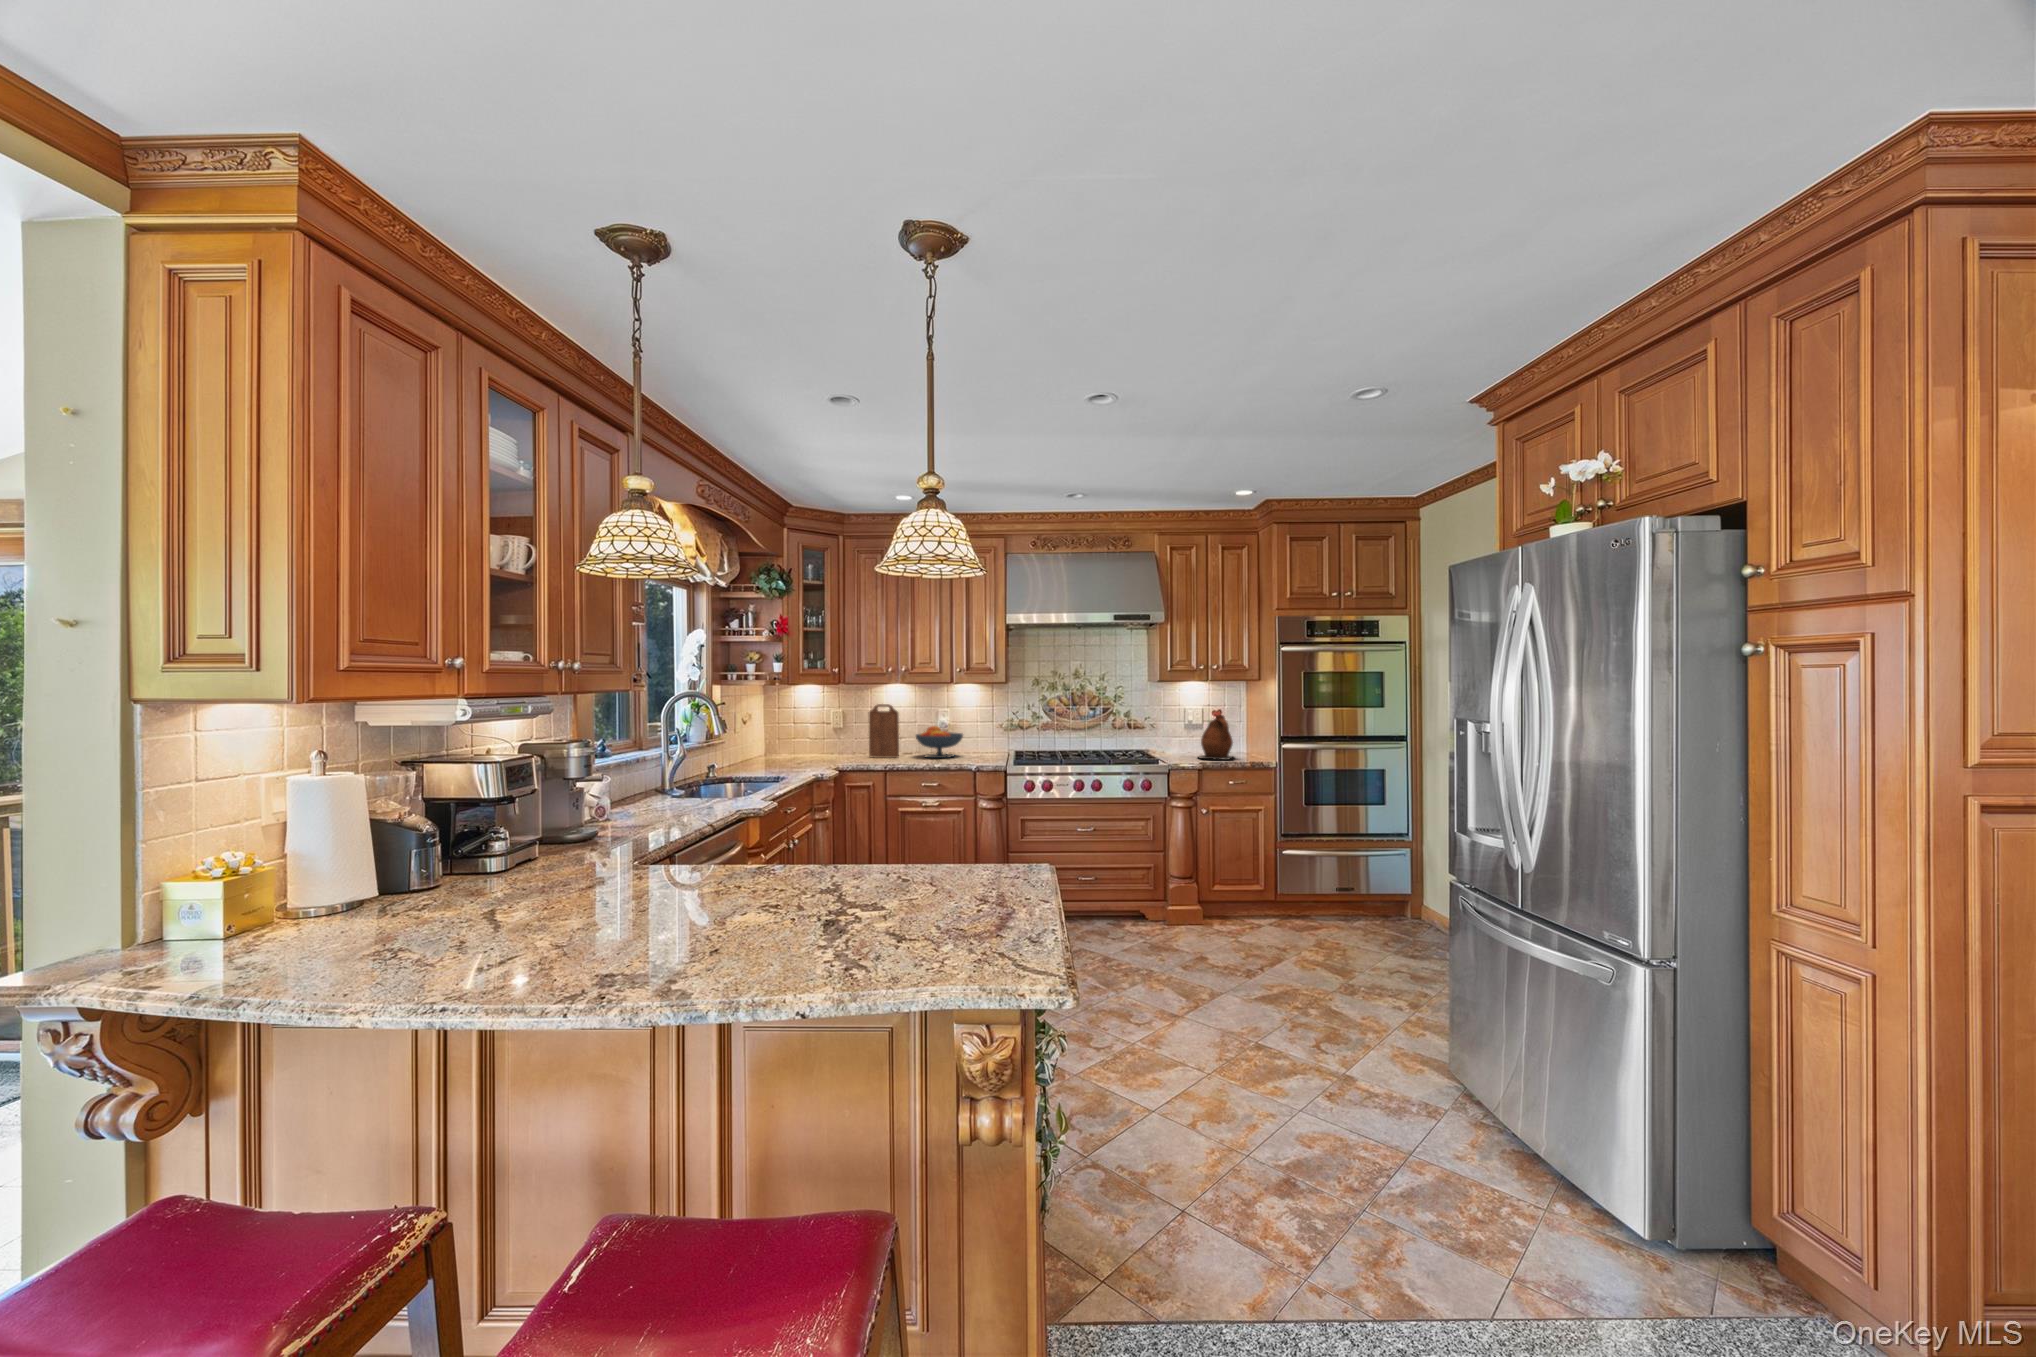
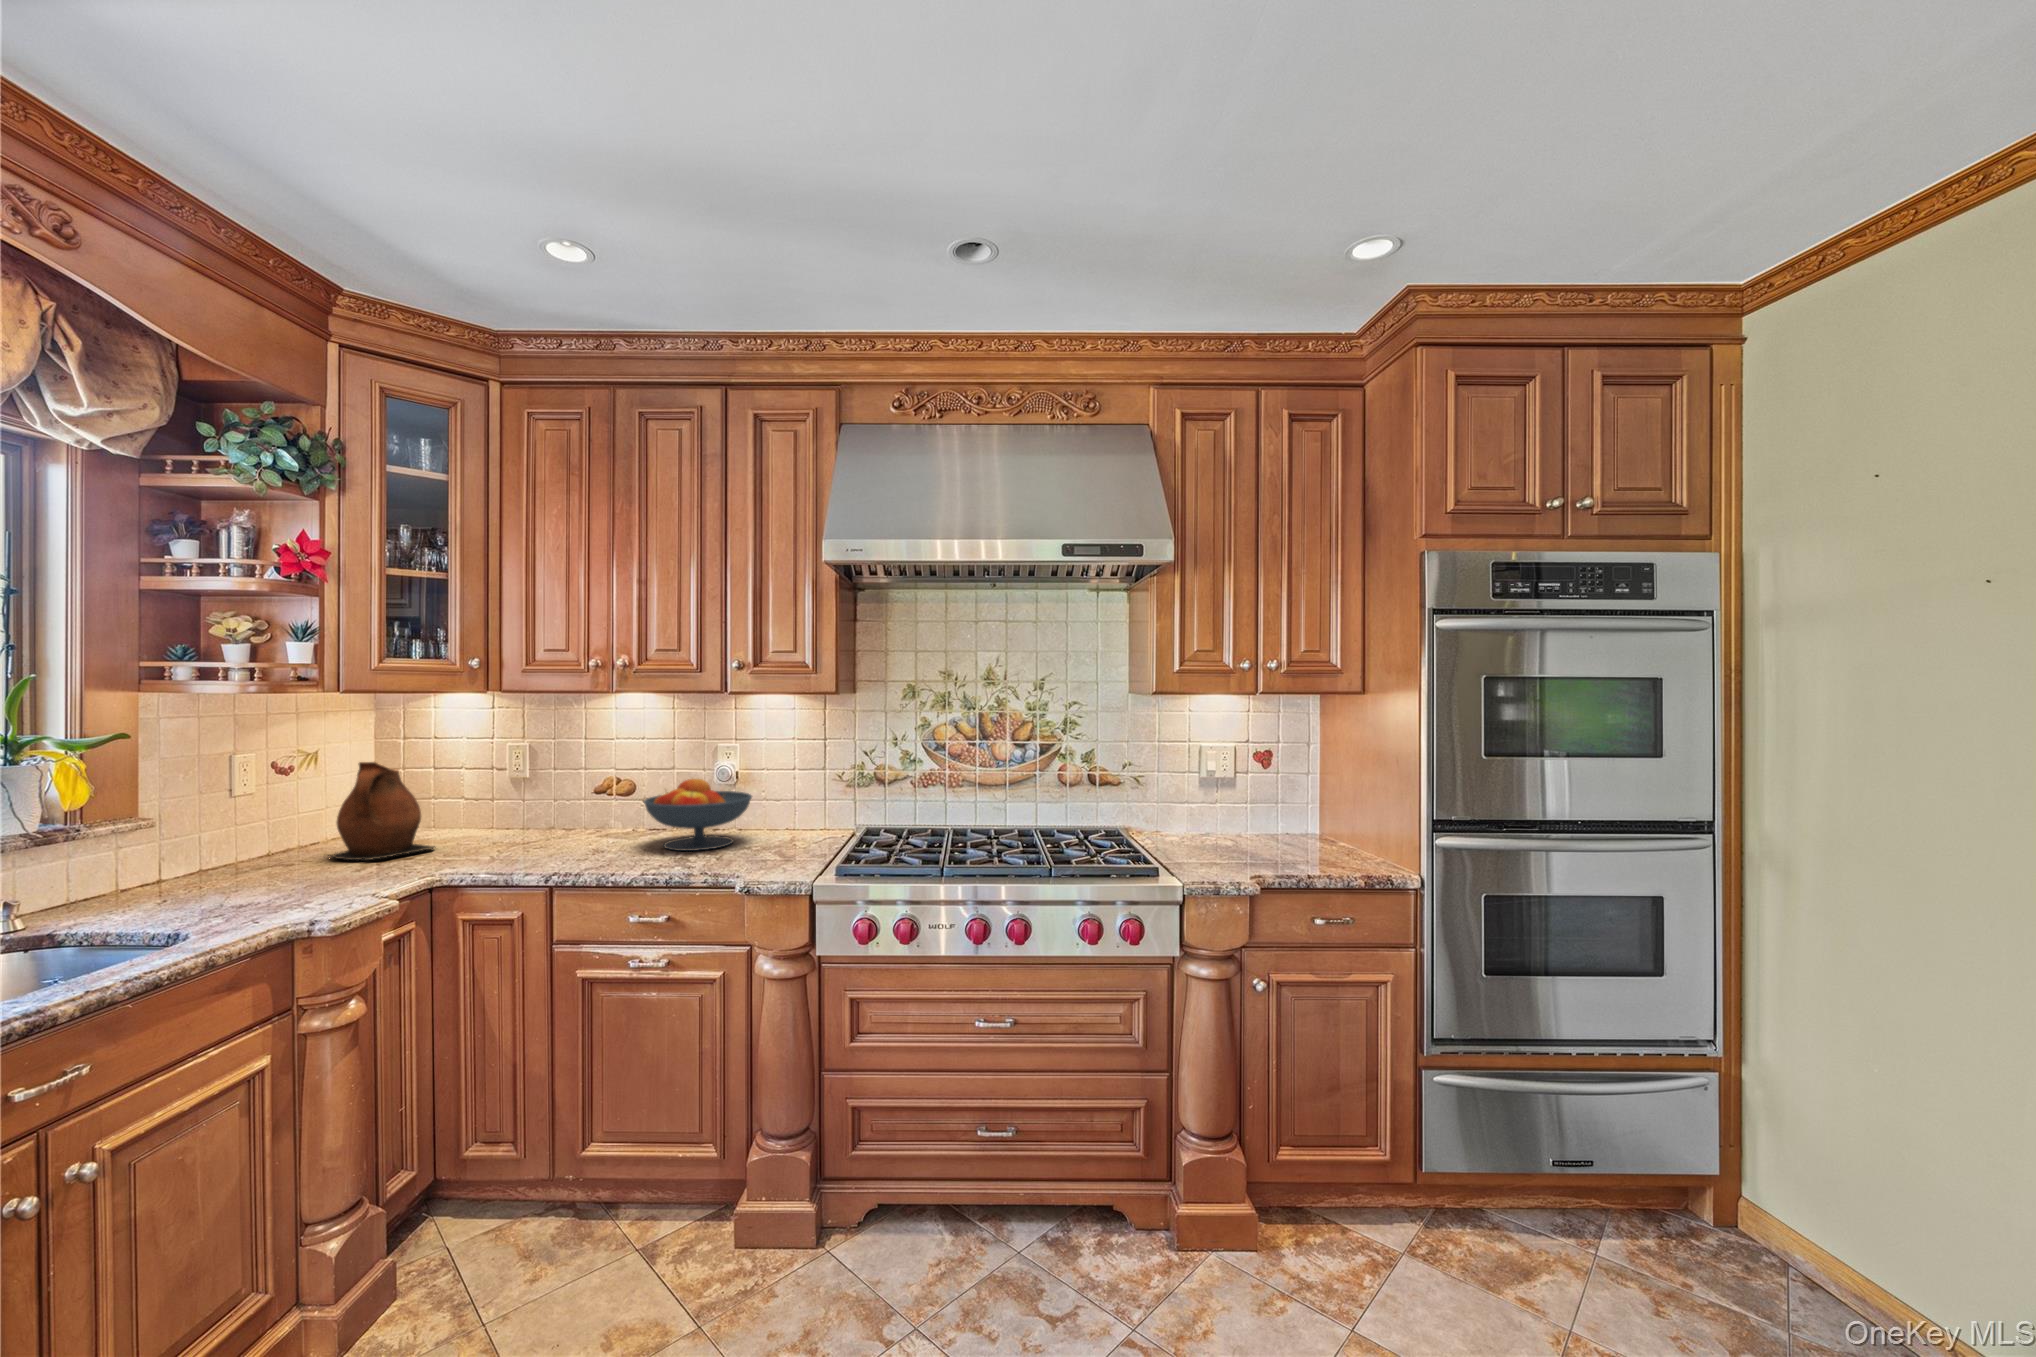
cutting board: present [868,704,899,758] -> none [546,734,609,848]
ceramic pitcher: present [1199,715,1234,760] -> present [328,762,435,860]

